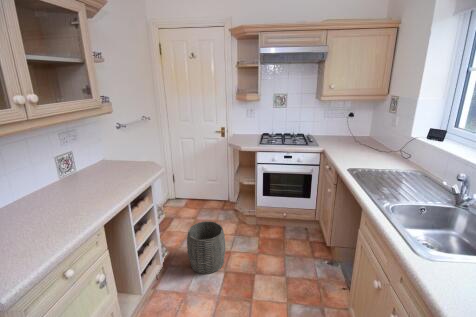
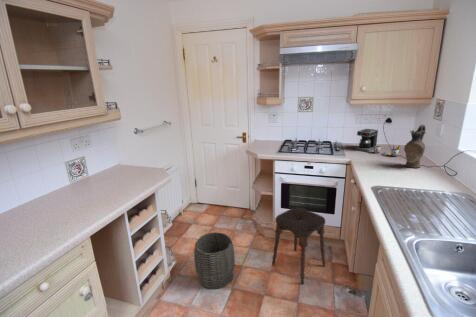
ceramic pitcher: none [369,117,386,153] -> present [404,125,426,168]
coffee maker: none [326,122,364,145] -> present [355,129,400,156]
stool: none [258,194,305,261] -> present [272,207,325,284]

